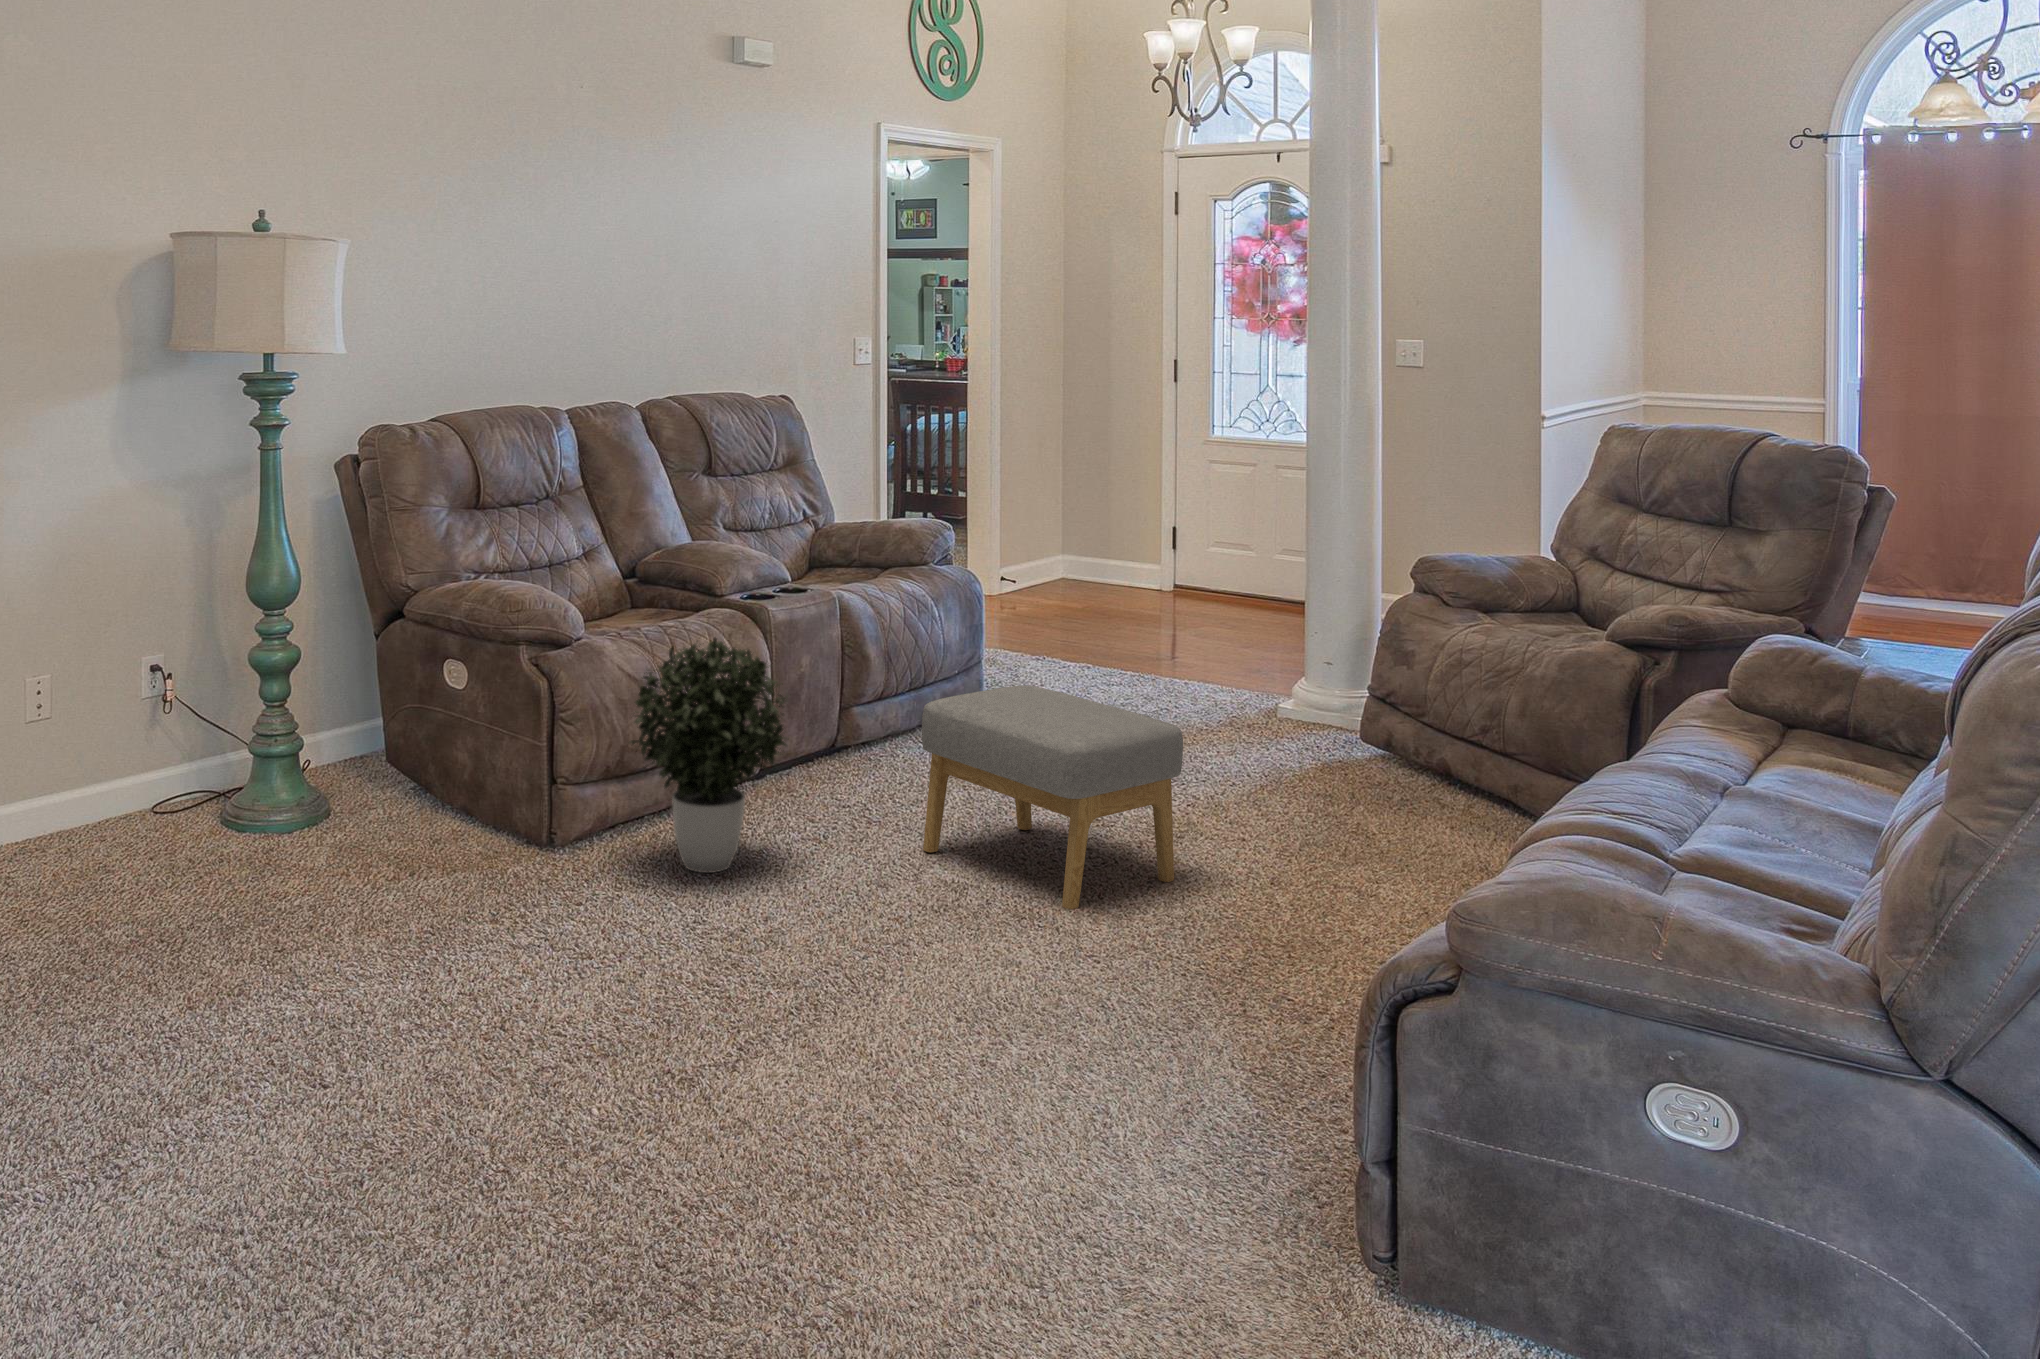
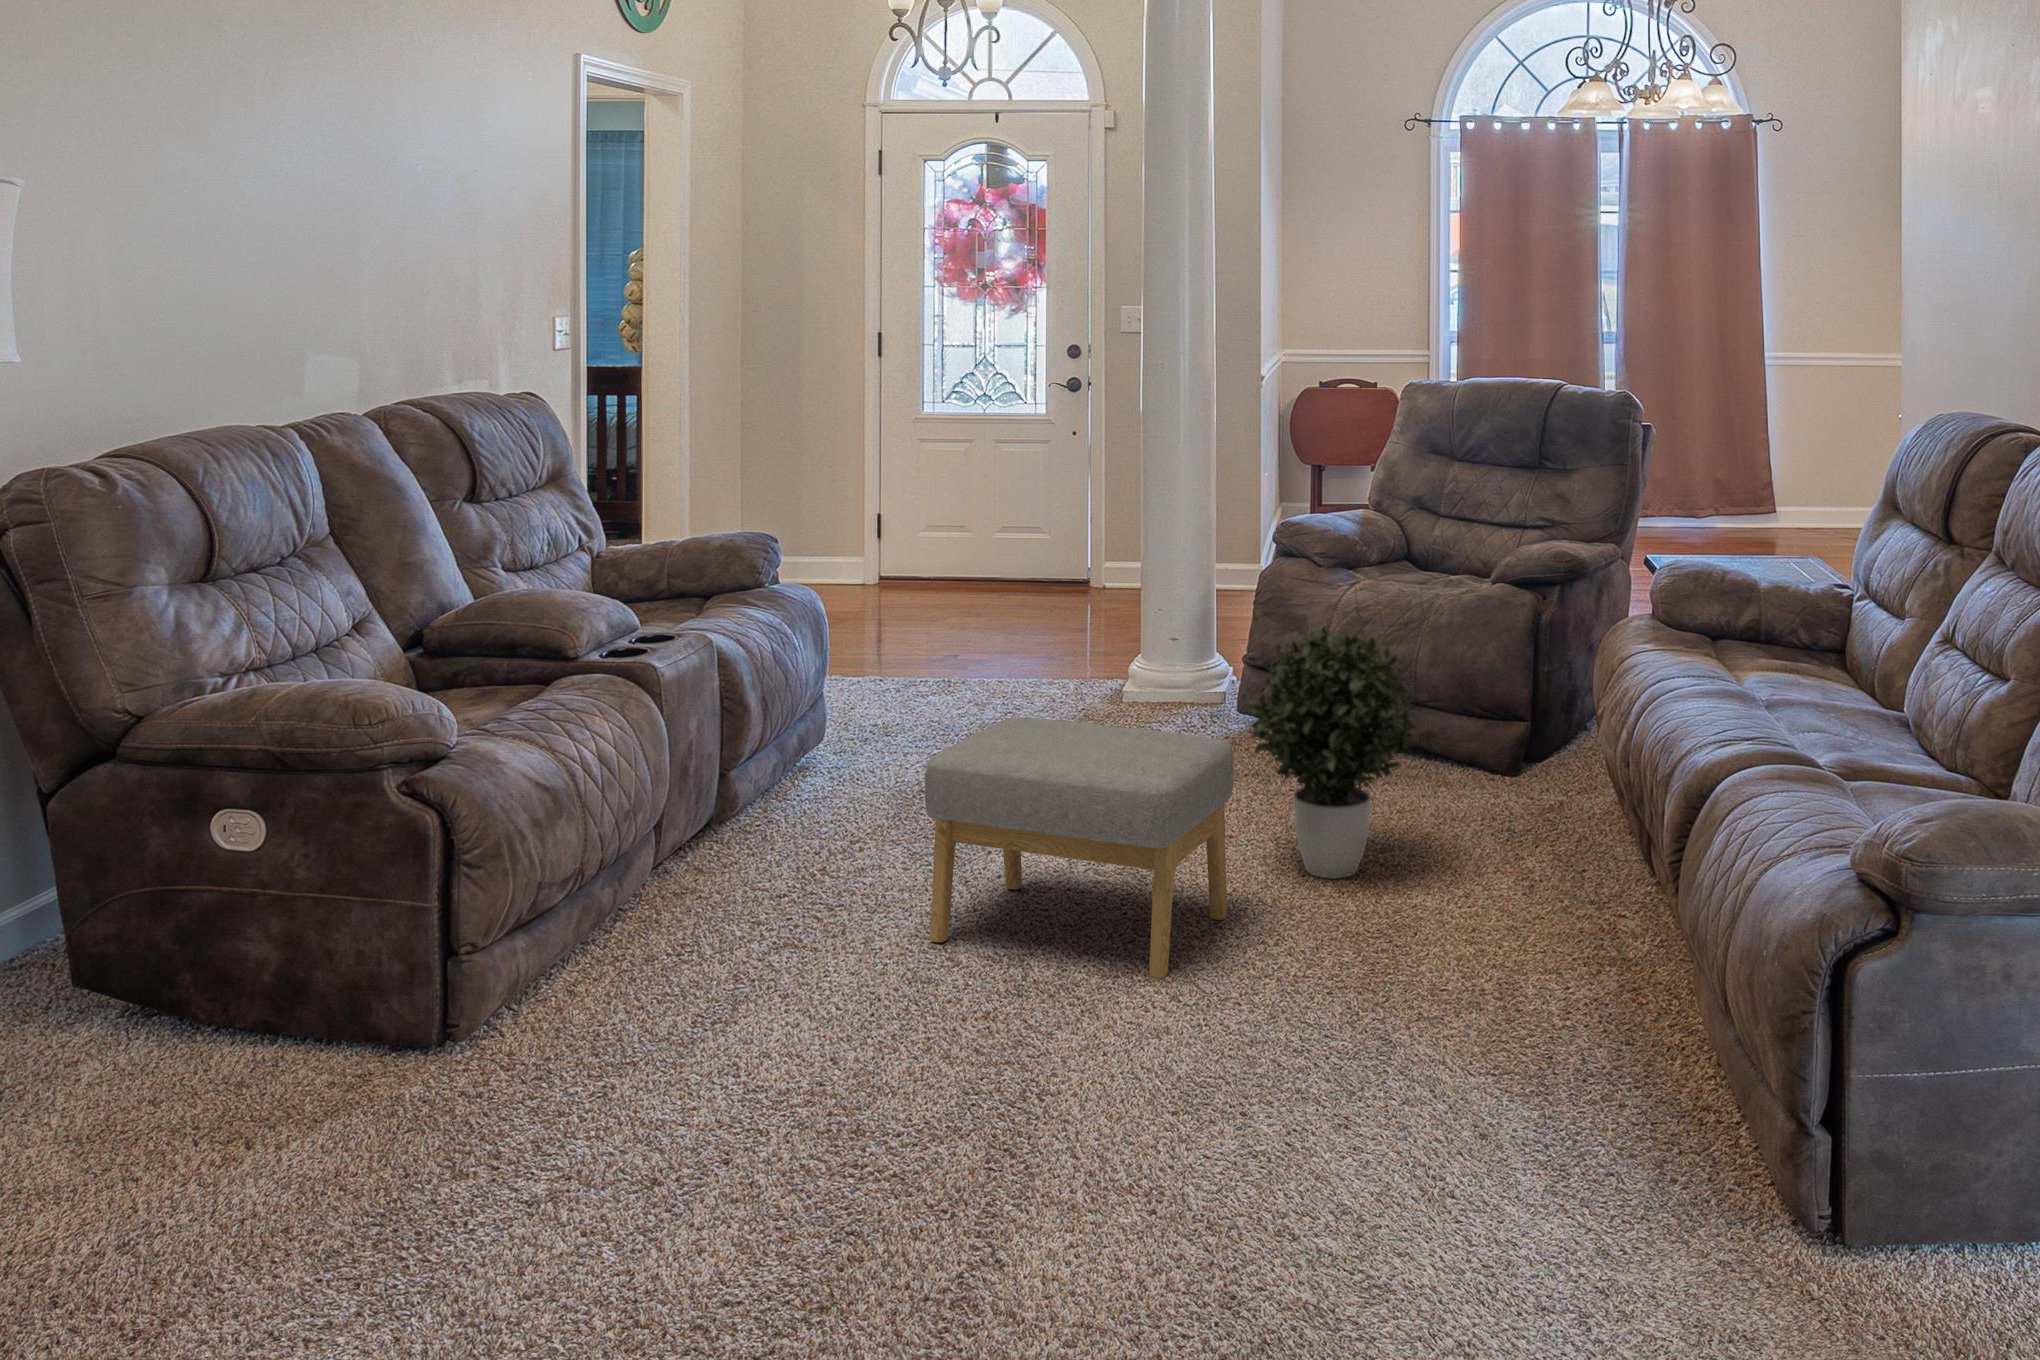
potted plant: present [630,638,787,873] -> present [1245,628,1420,879]

